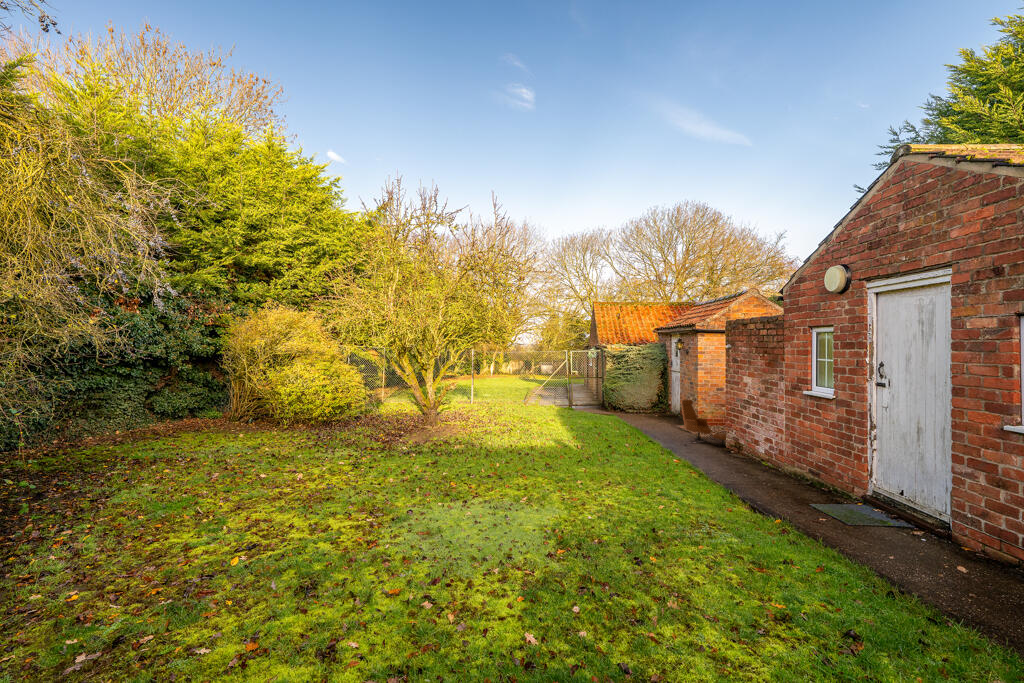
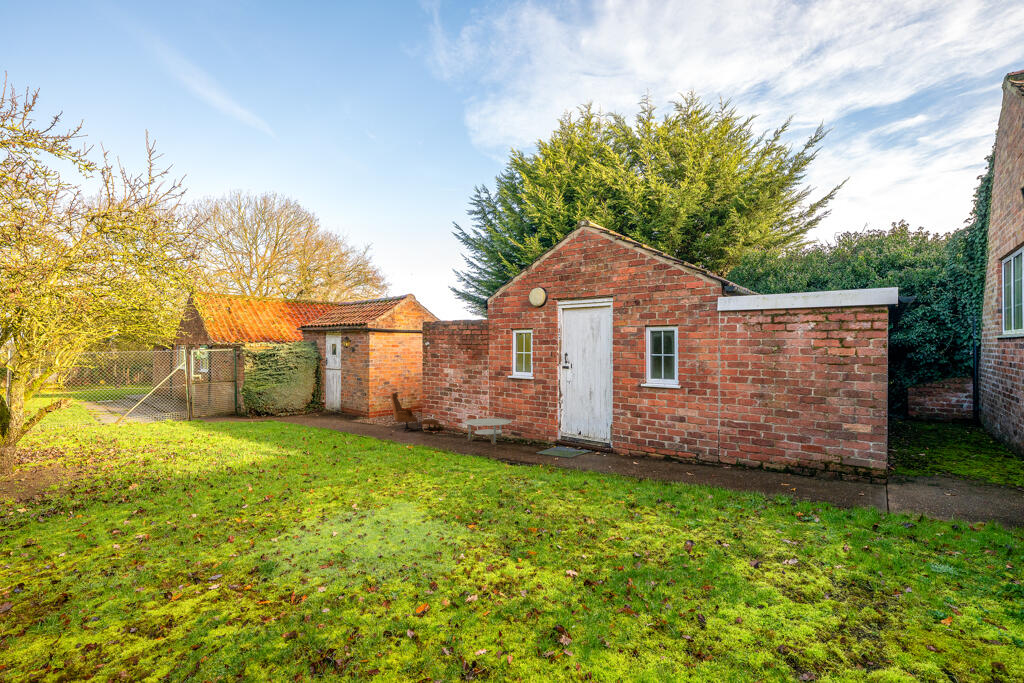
round table: none [733,441,802,478] -> present [465,418,512,445]

